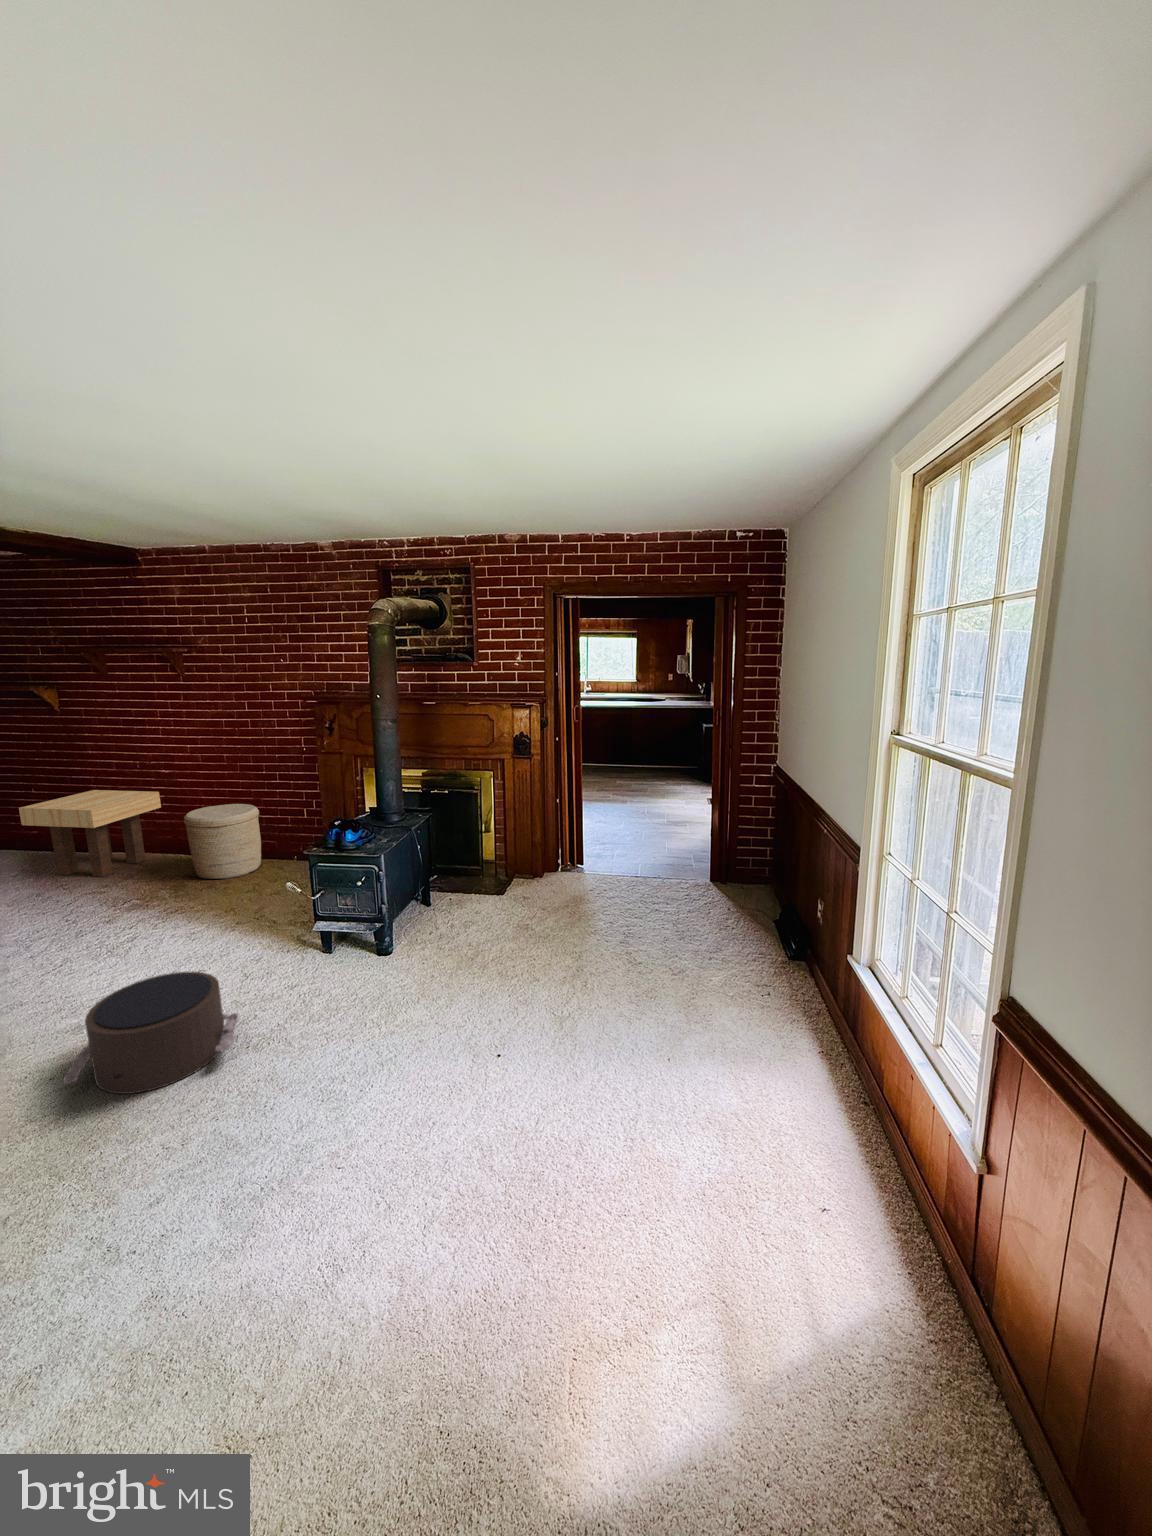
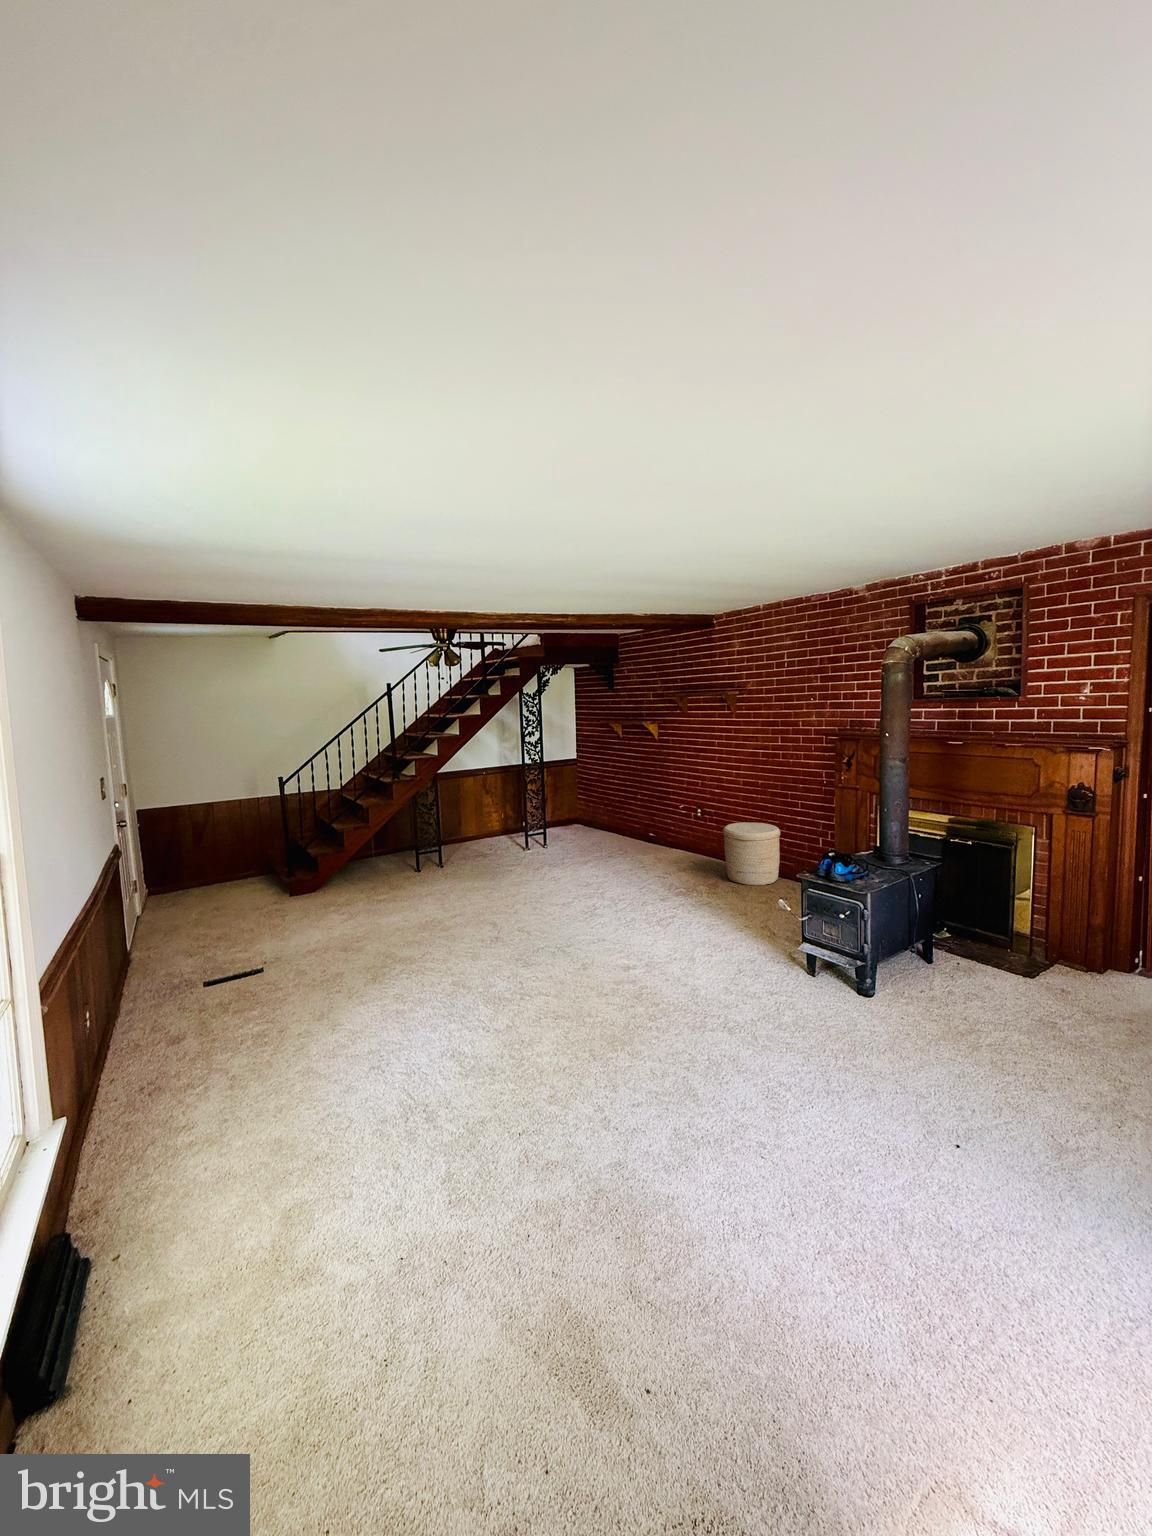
side table: present [19,790,161,877] -> none [630,799,712,864]
pouf: present [63,972,238,1094] -> none [611,944,723,1028]

